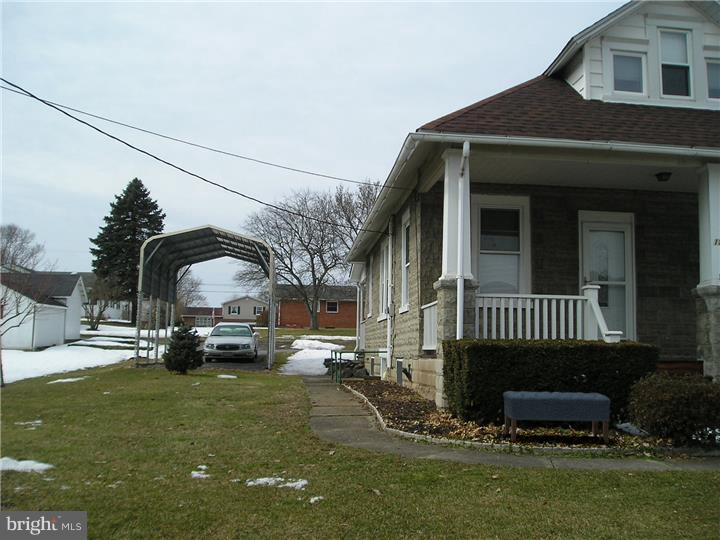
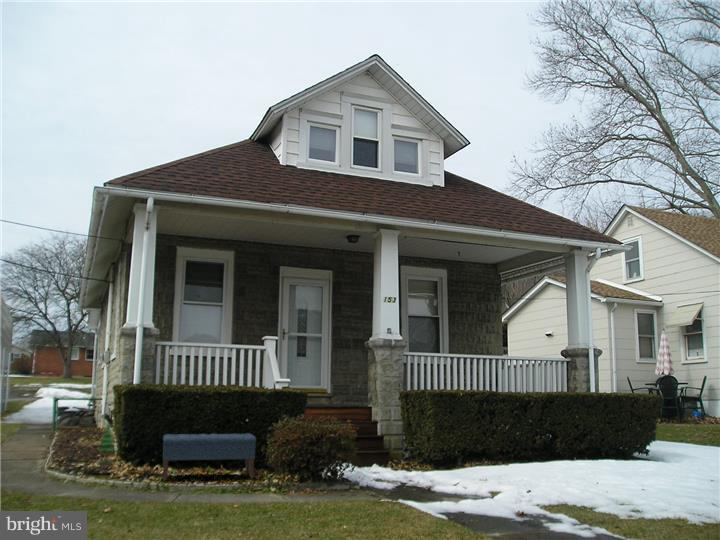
potted tree: none [435,376,454,429] -> present [98,424,115,473]

